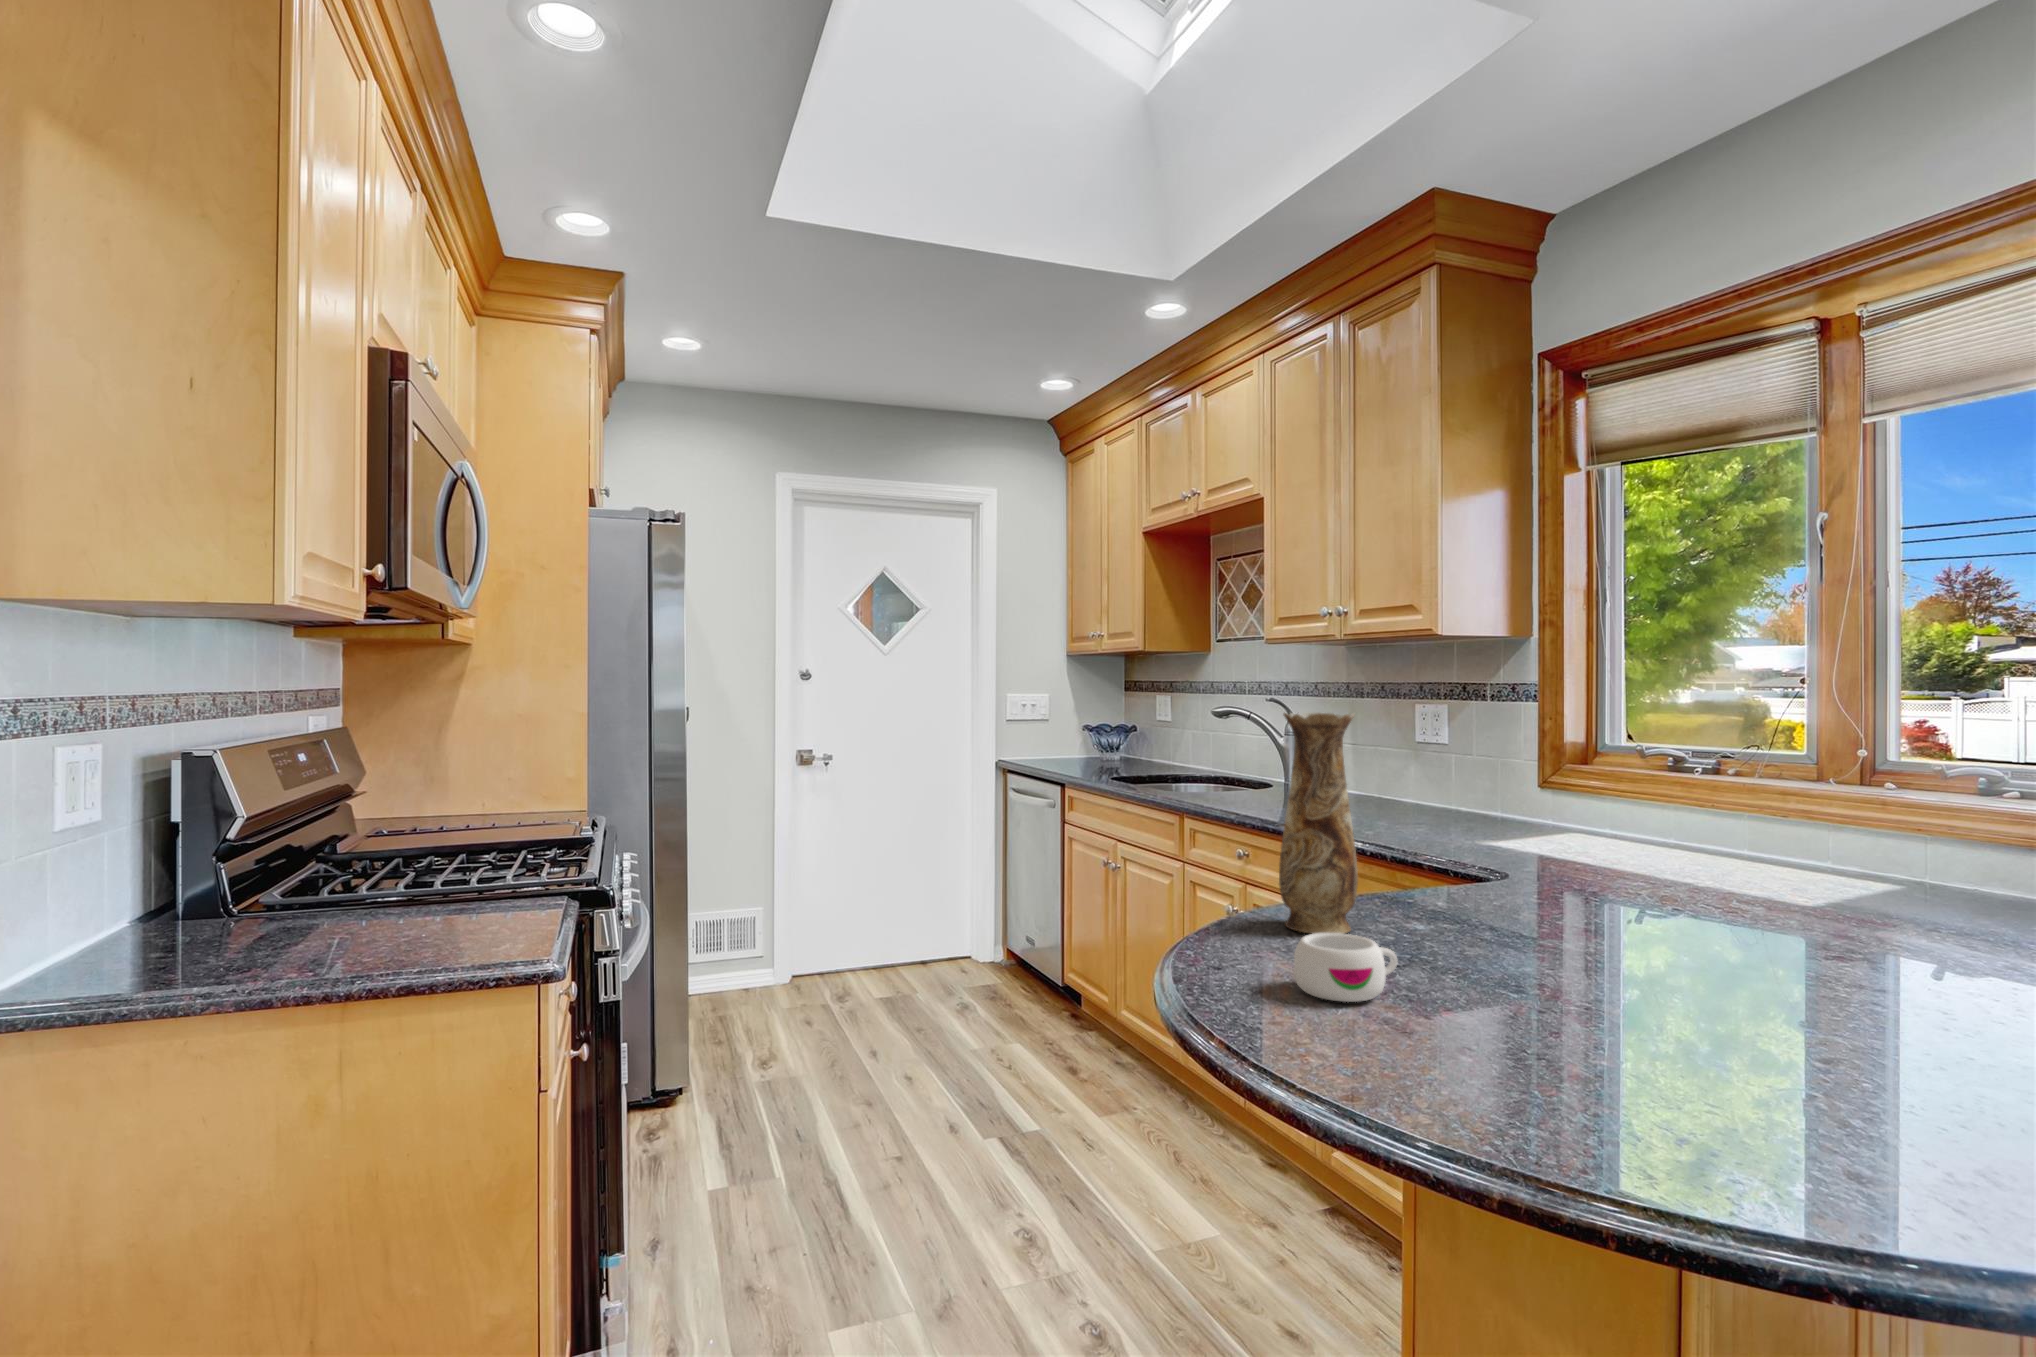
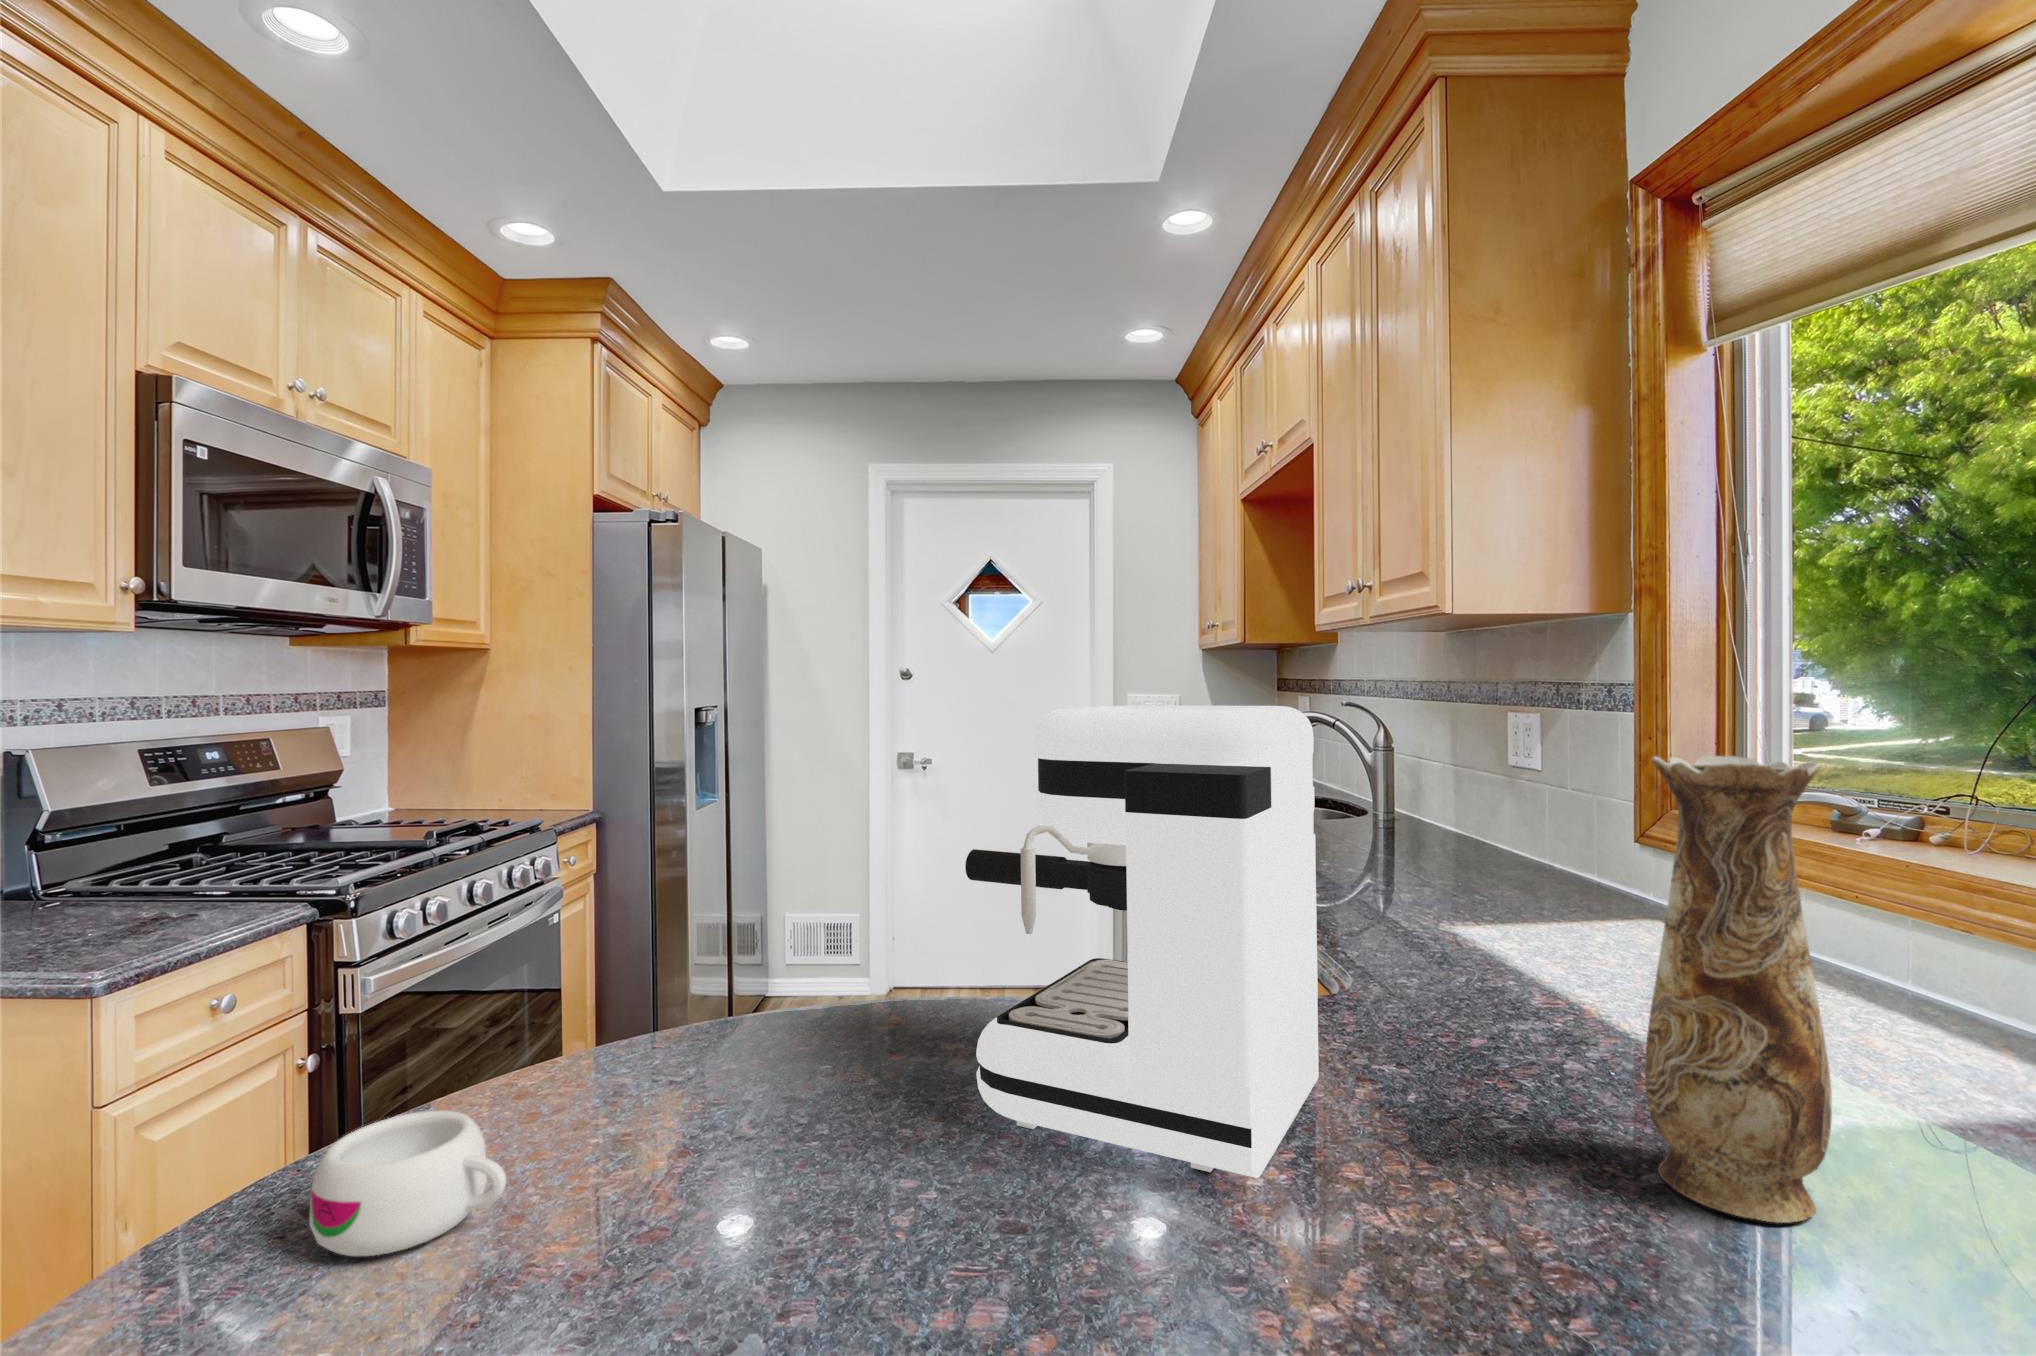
coffee maker: none [1382,693,1666,938] -> present [965,706,1319,1178]
vase: present [1279,712,1358,934] -> present [1645,756,1832,1223]

